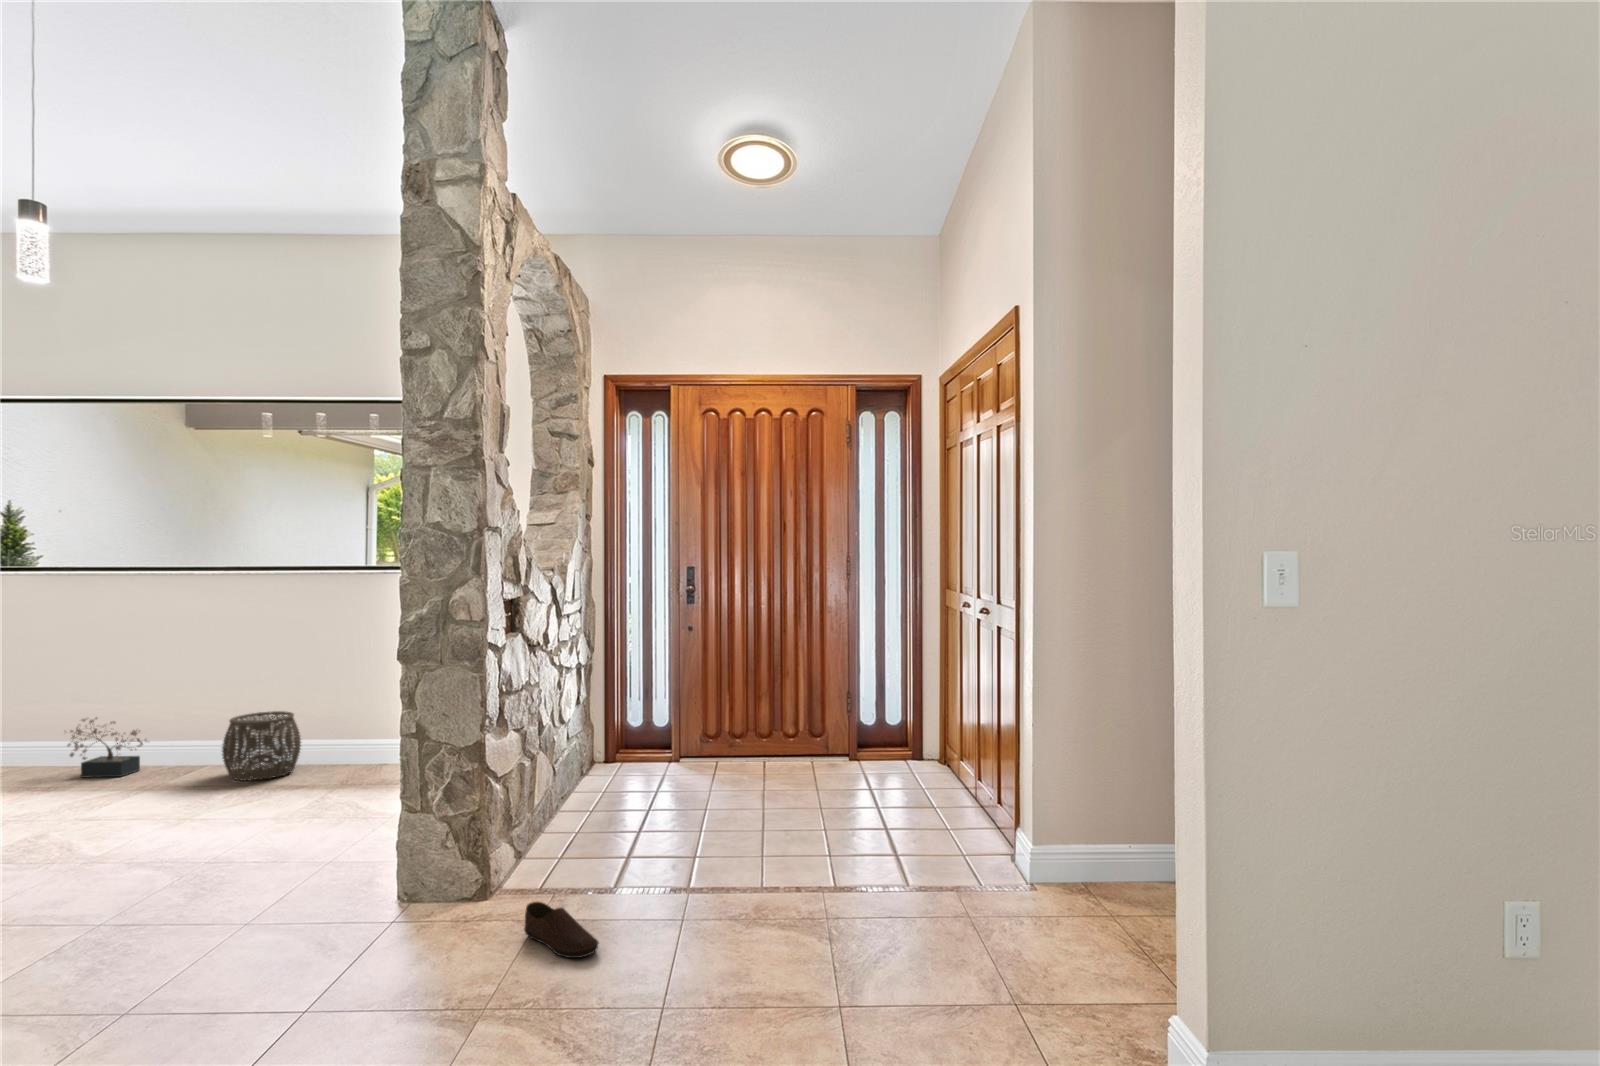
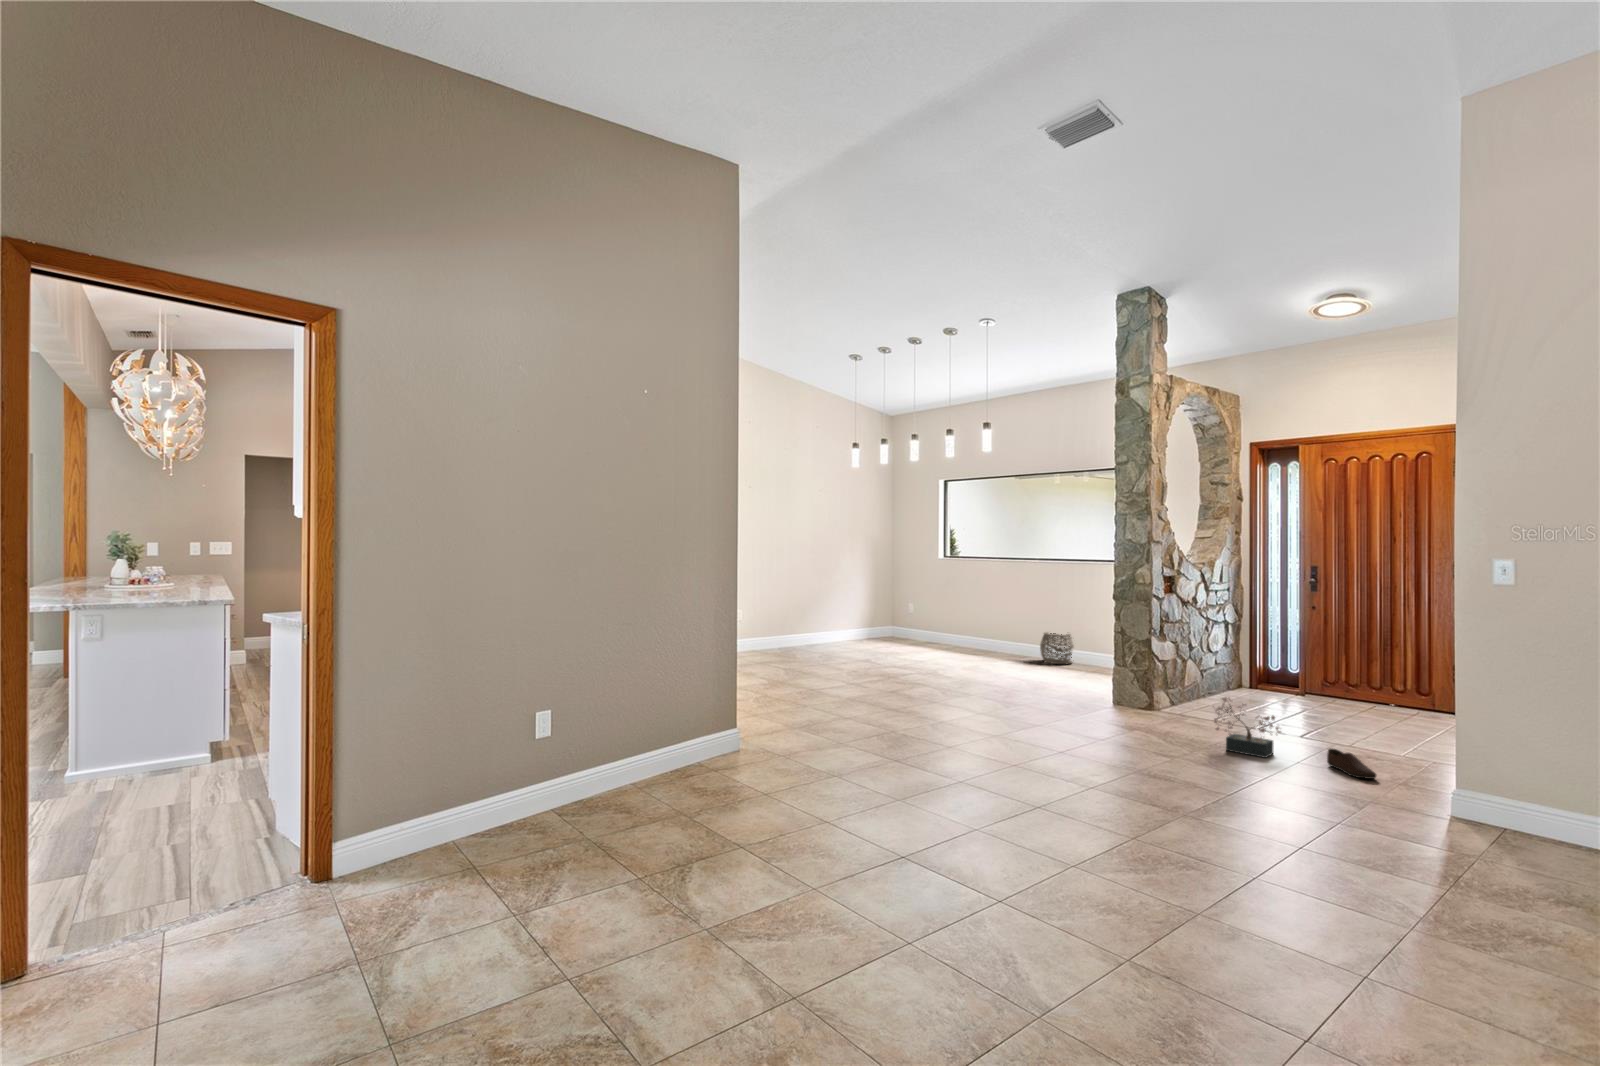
decorative plant: present [67,717,147,778] -> present [1214,697,1281,758]
shoe: present [524,901,599,958] -> present [1327,749,1377,779]

